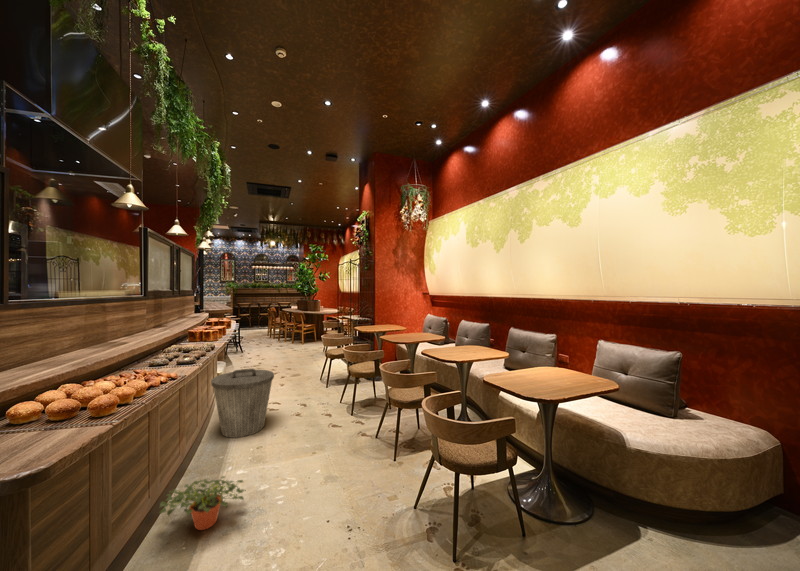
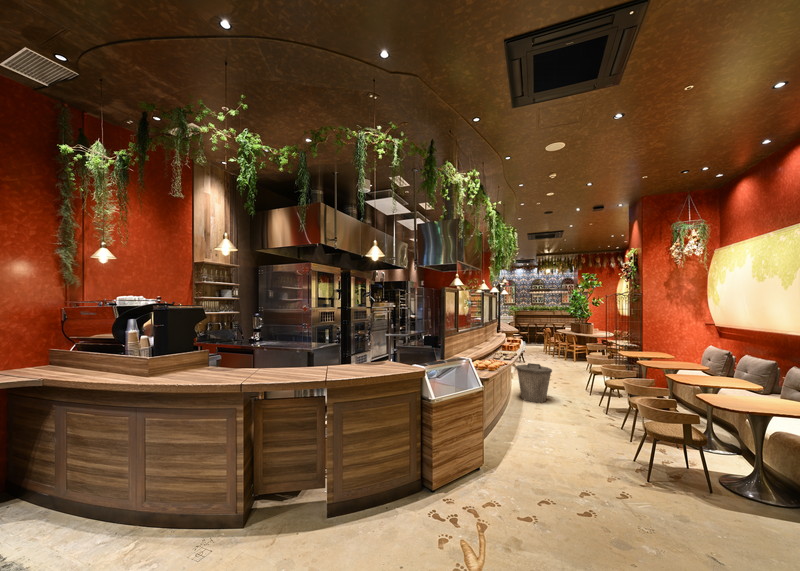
potted plant: present [160,476,246,530] -> none [504,403,540,425]

